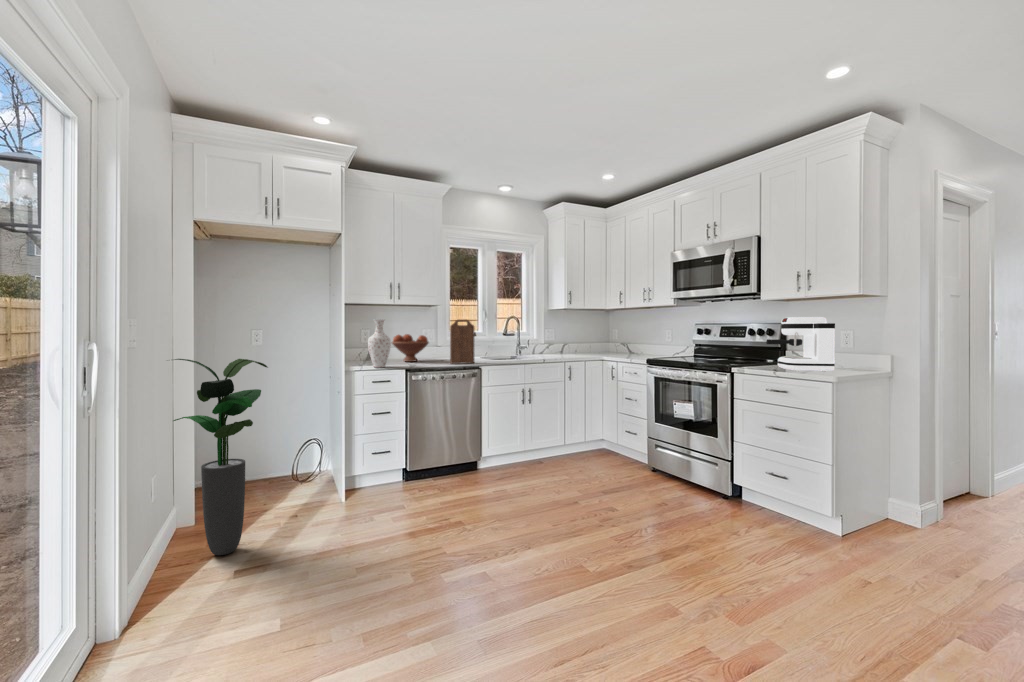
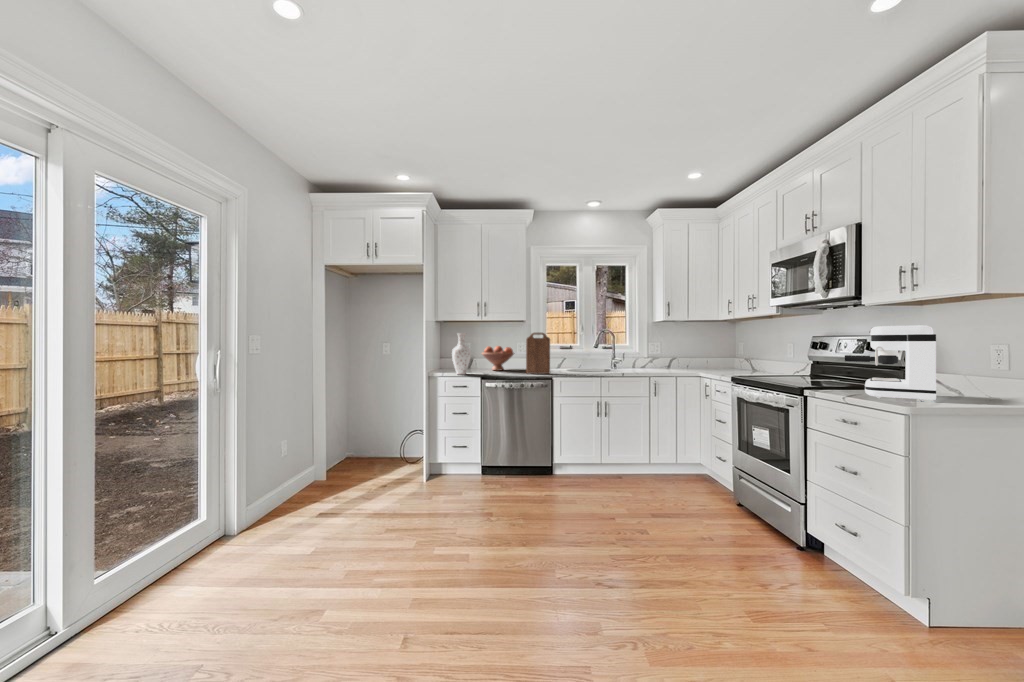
potted plant: present [173,359,268,555] -> none [281,363,348,509]

